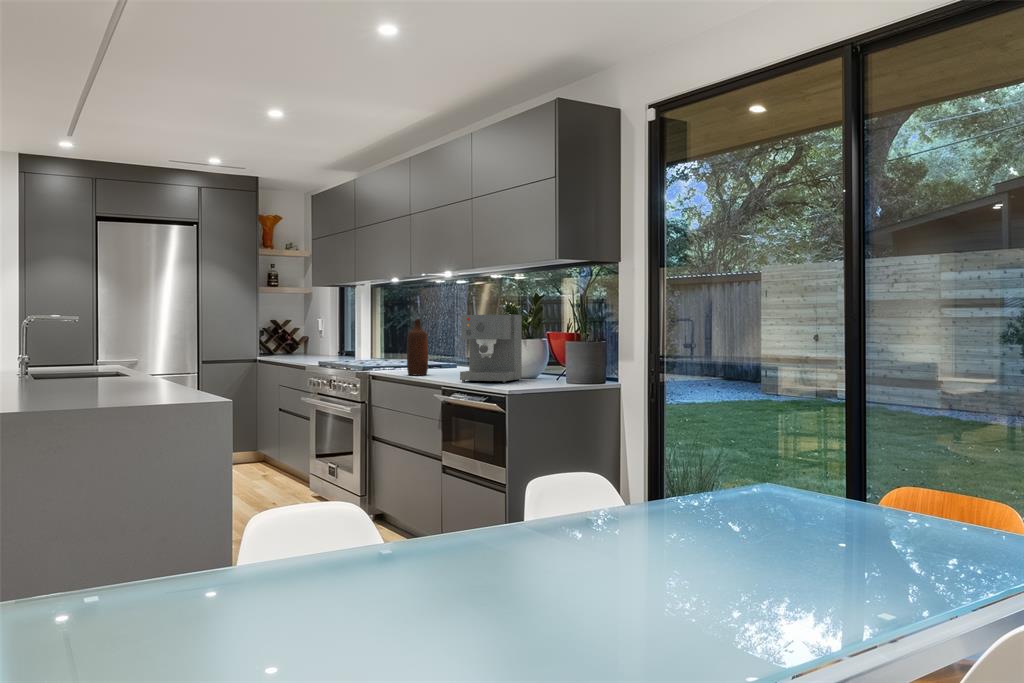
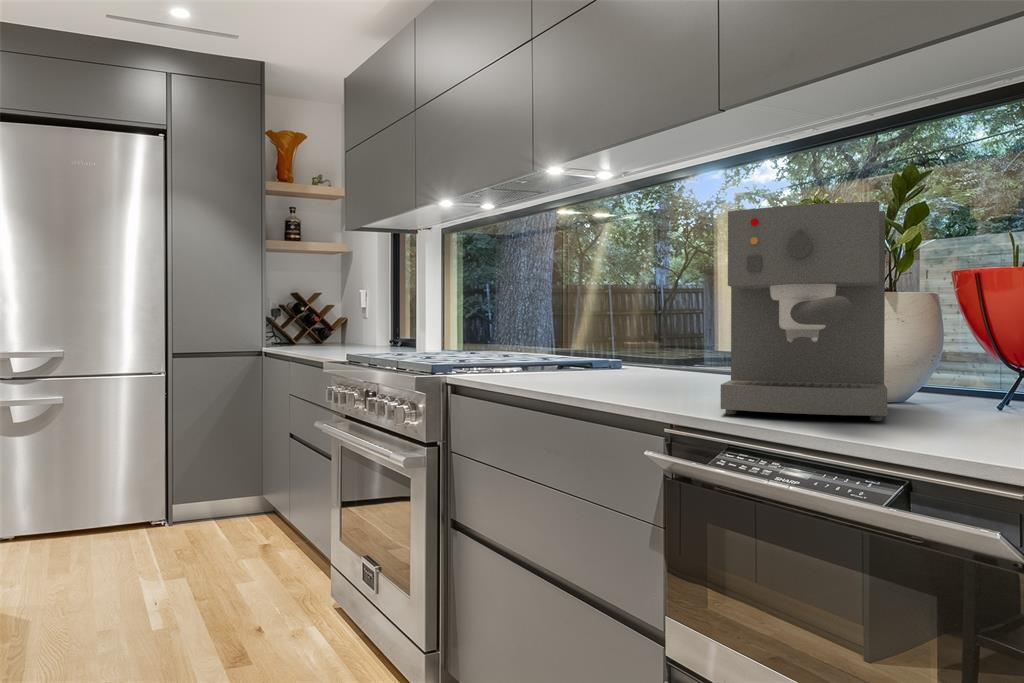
bottle: present [407,319,428,375] -> none [535,251,587,388]

